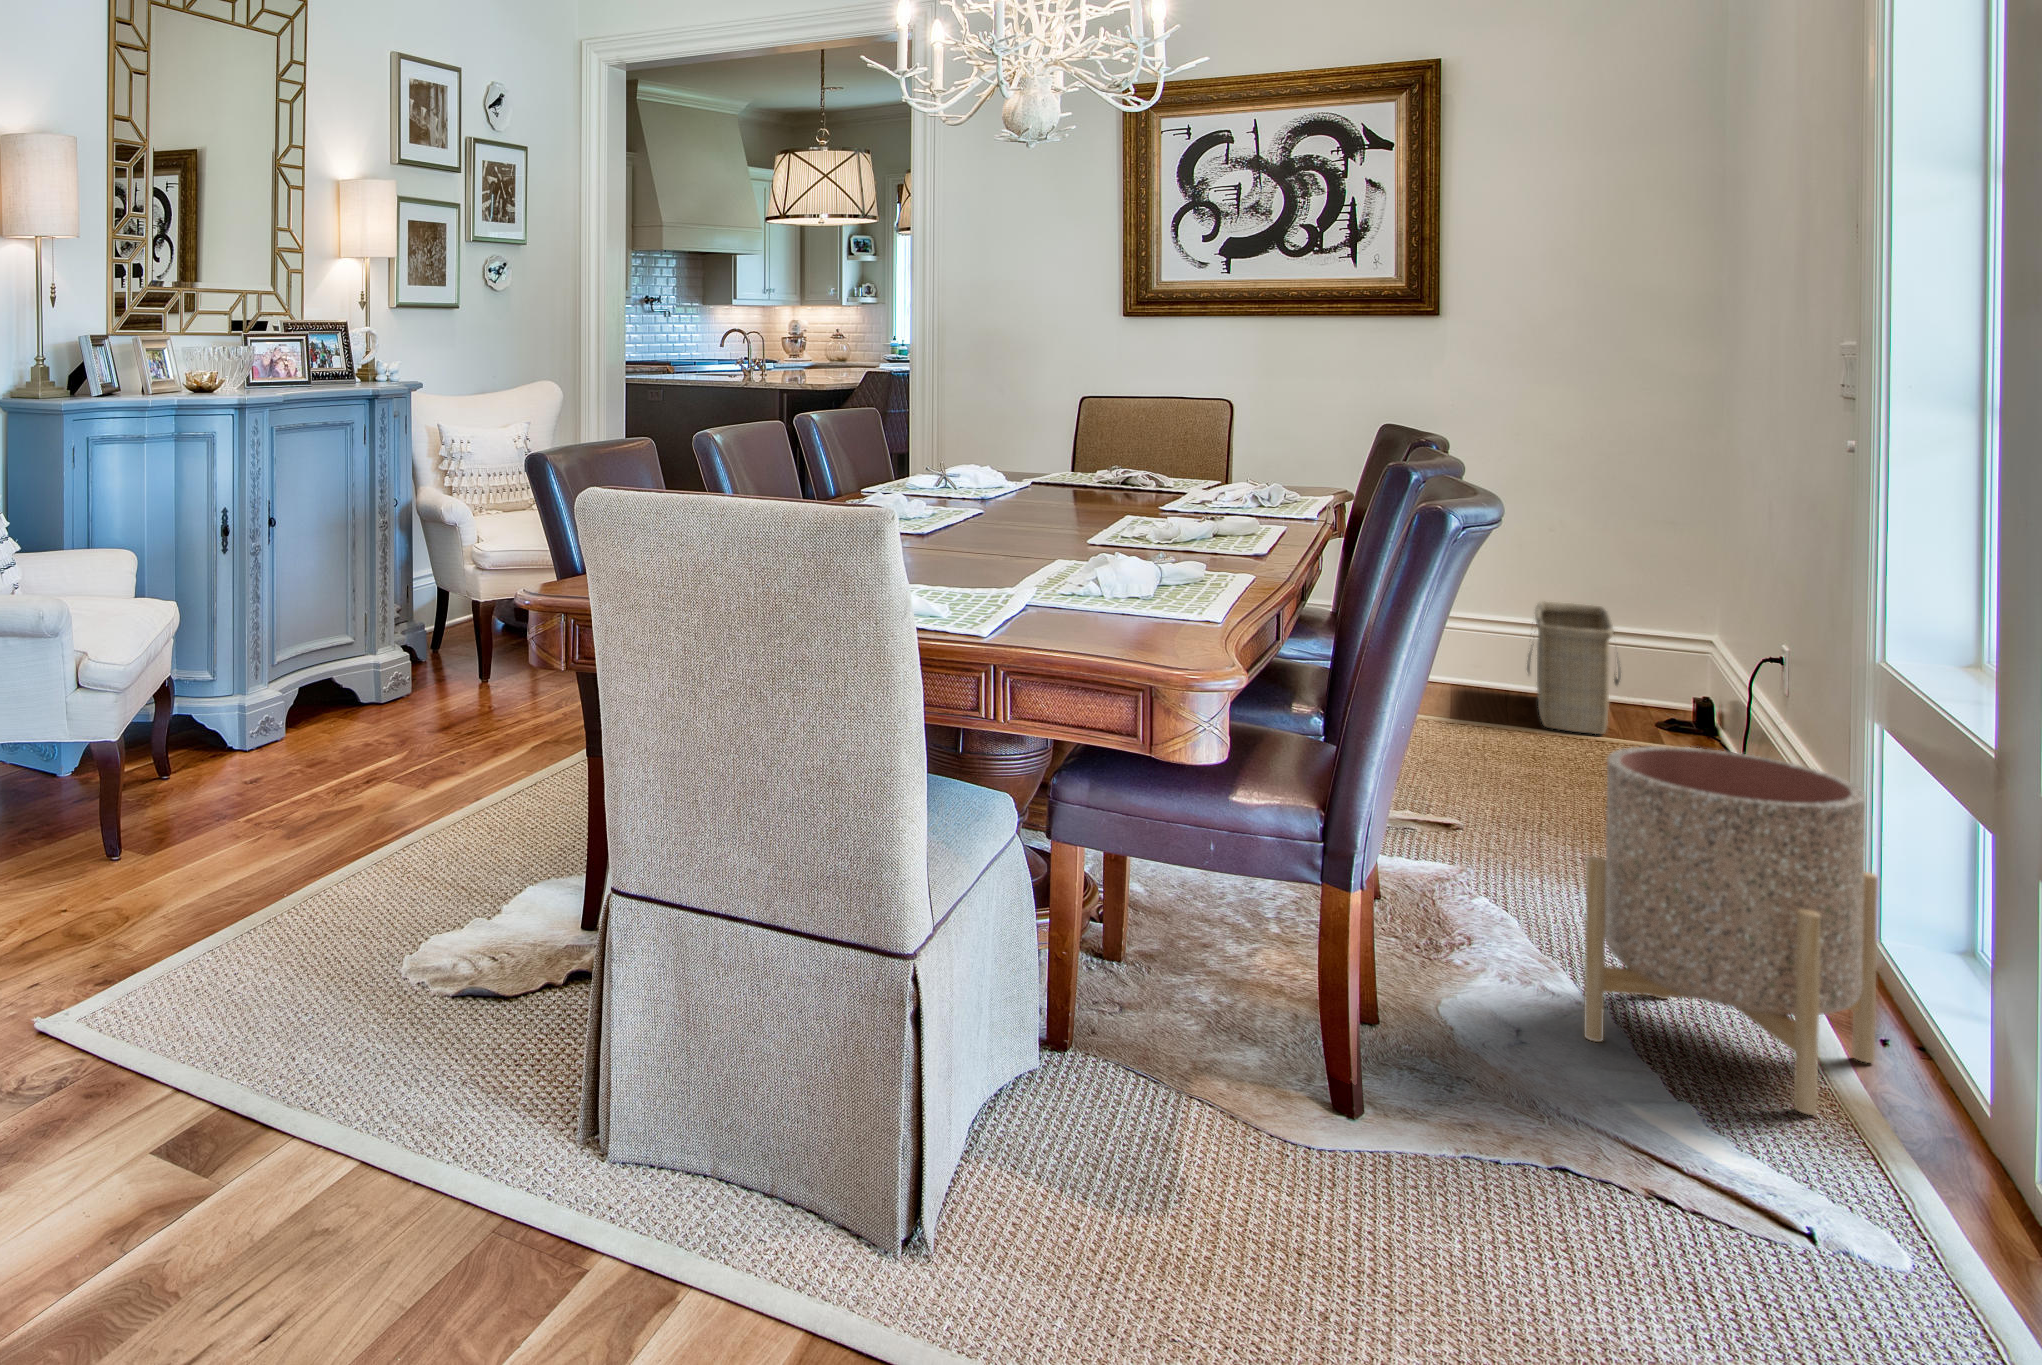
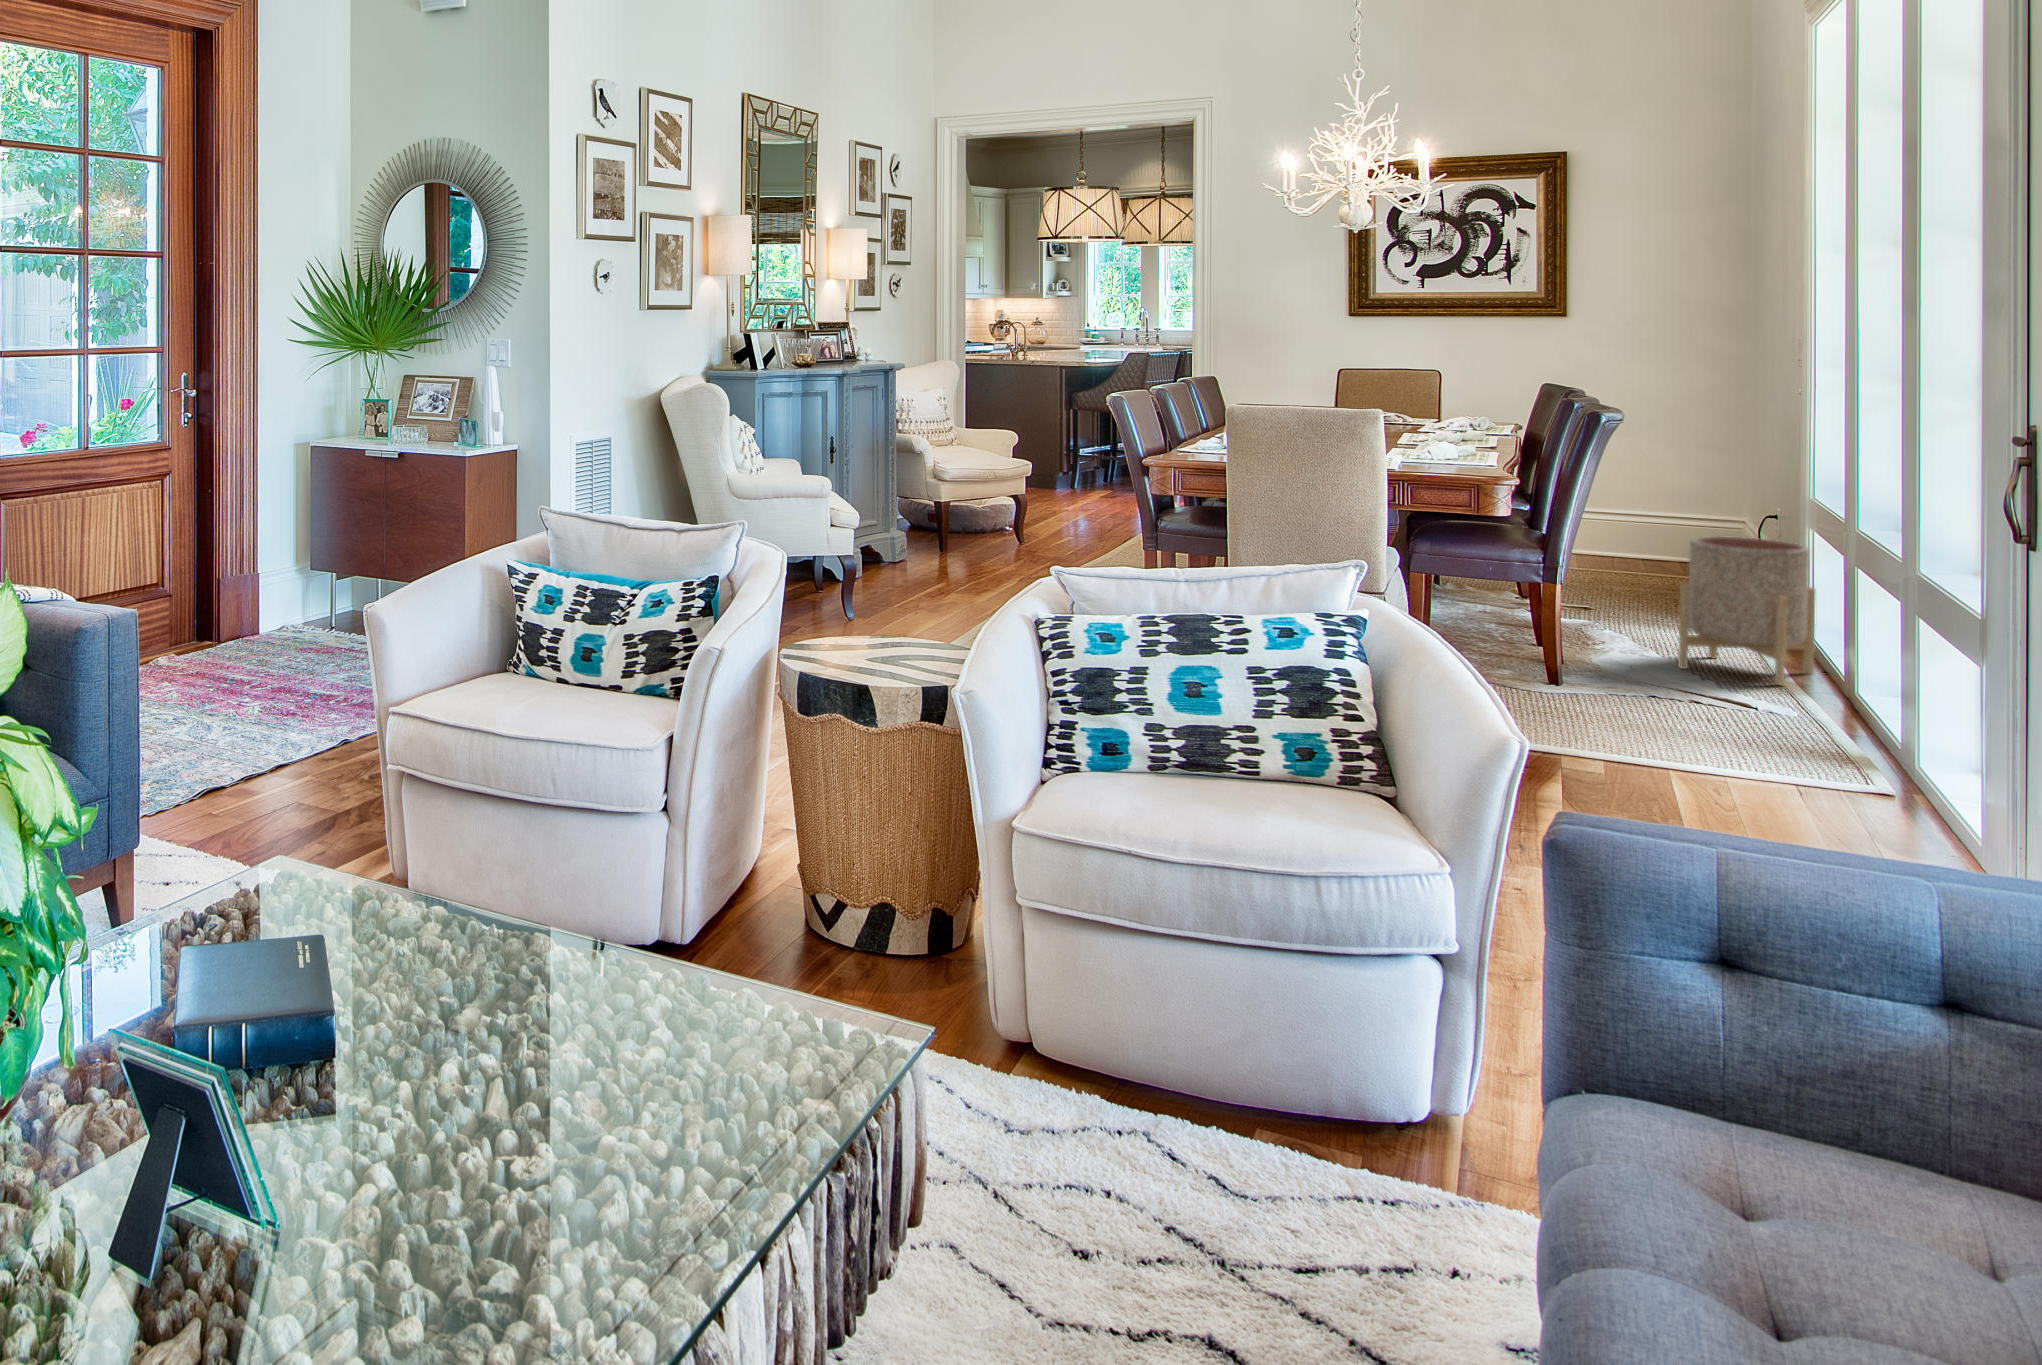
basket: present [1527,602,1621,734] -> none [1625,497,1684,572]

